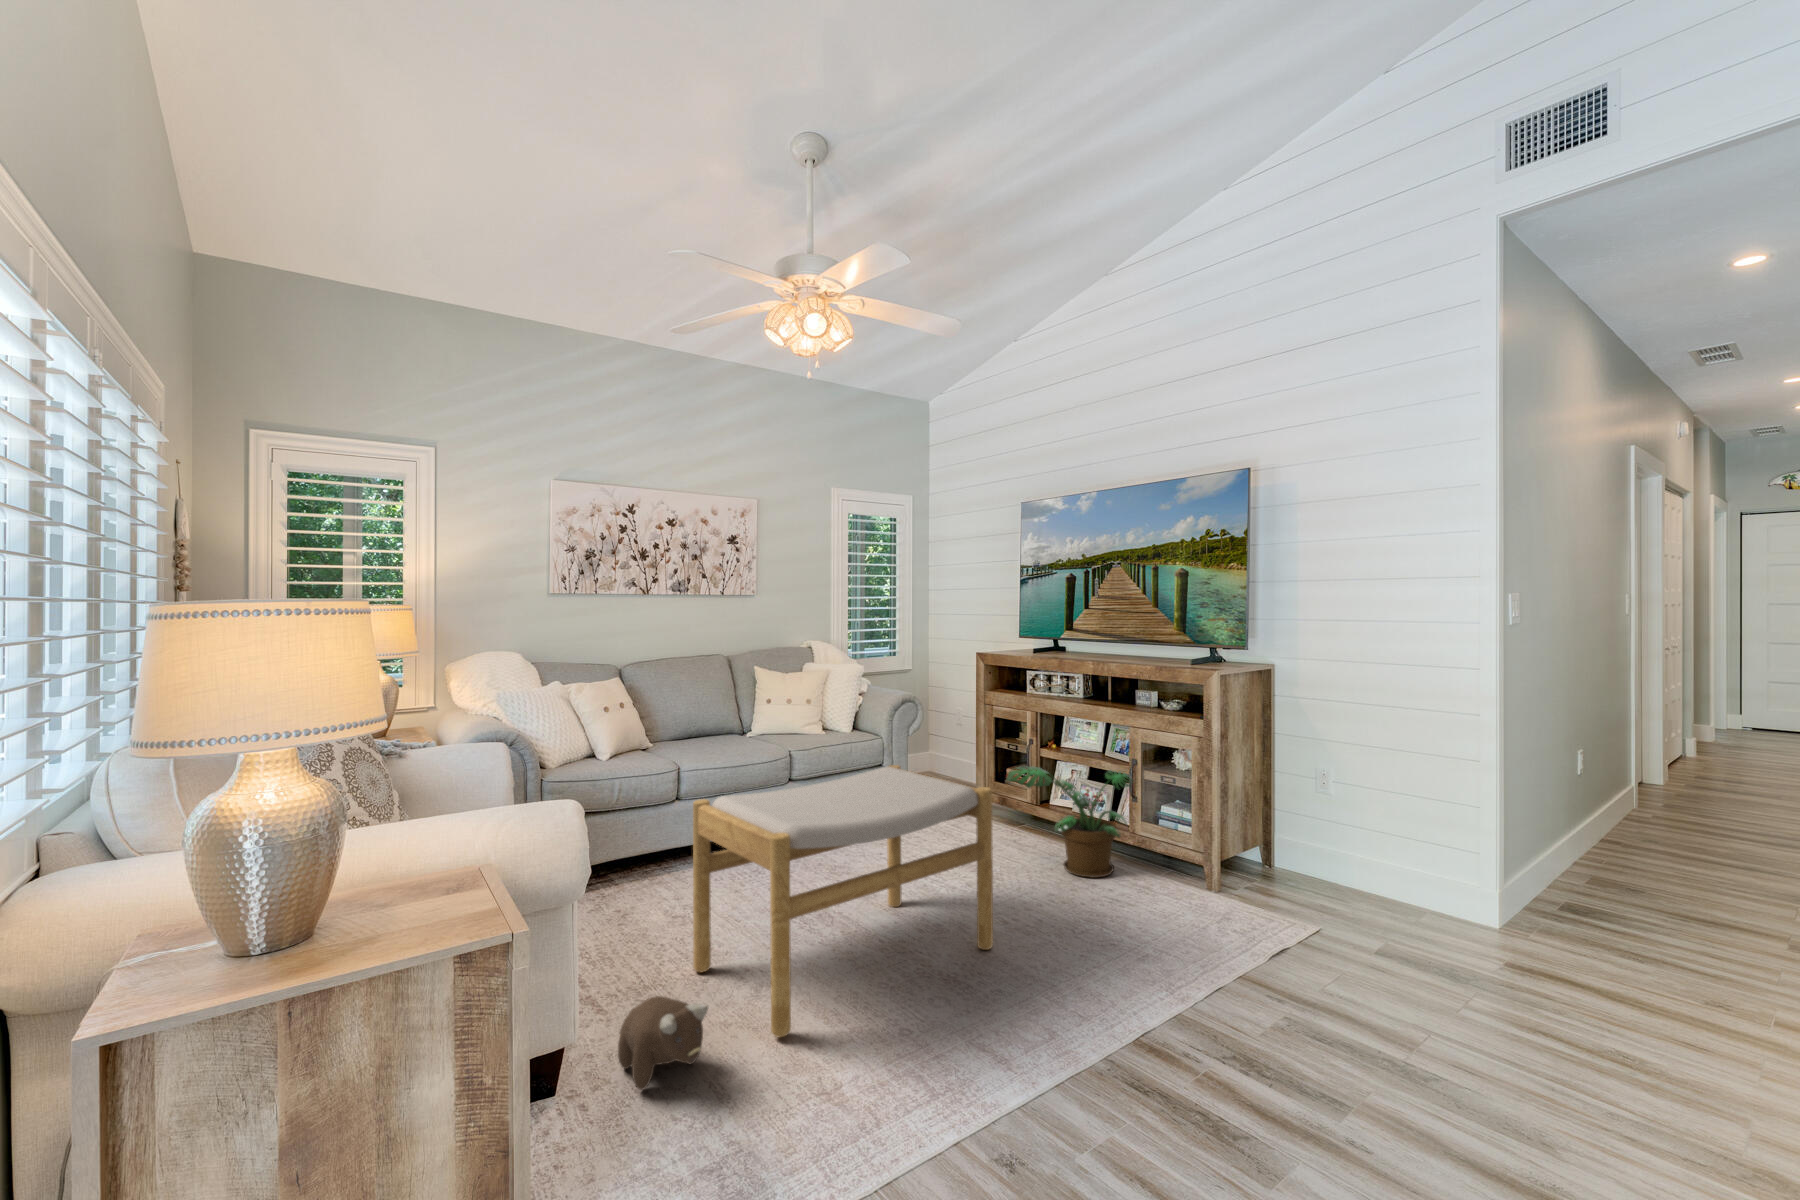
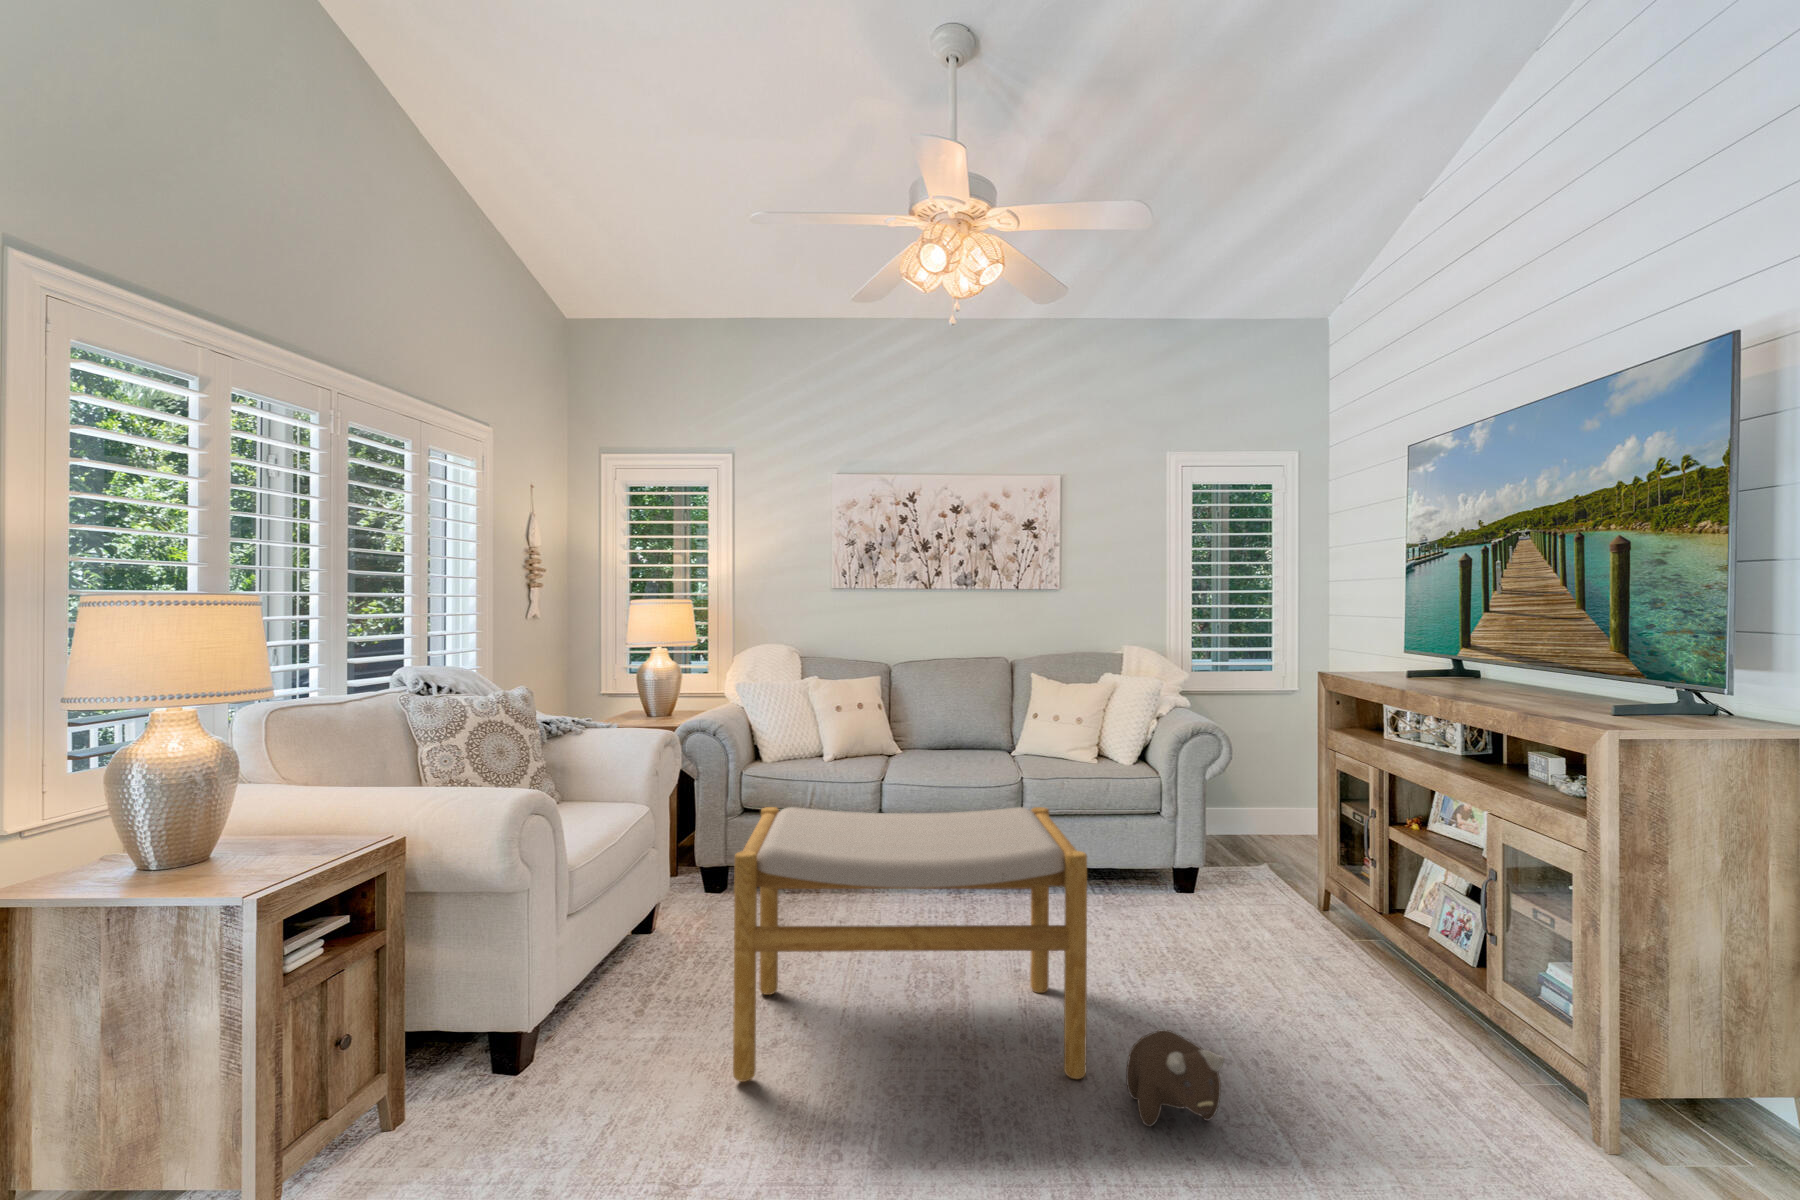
potted plant: present [1006,766,1133,877] -> none [1251,844,1486,1045]
plush toy: present [618,996,708,1090] -> present [1126,1030,1224,1127]

